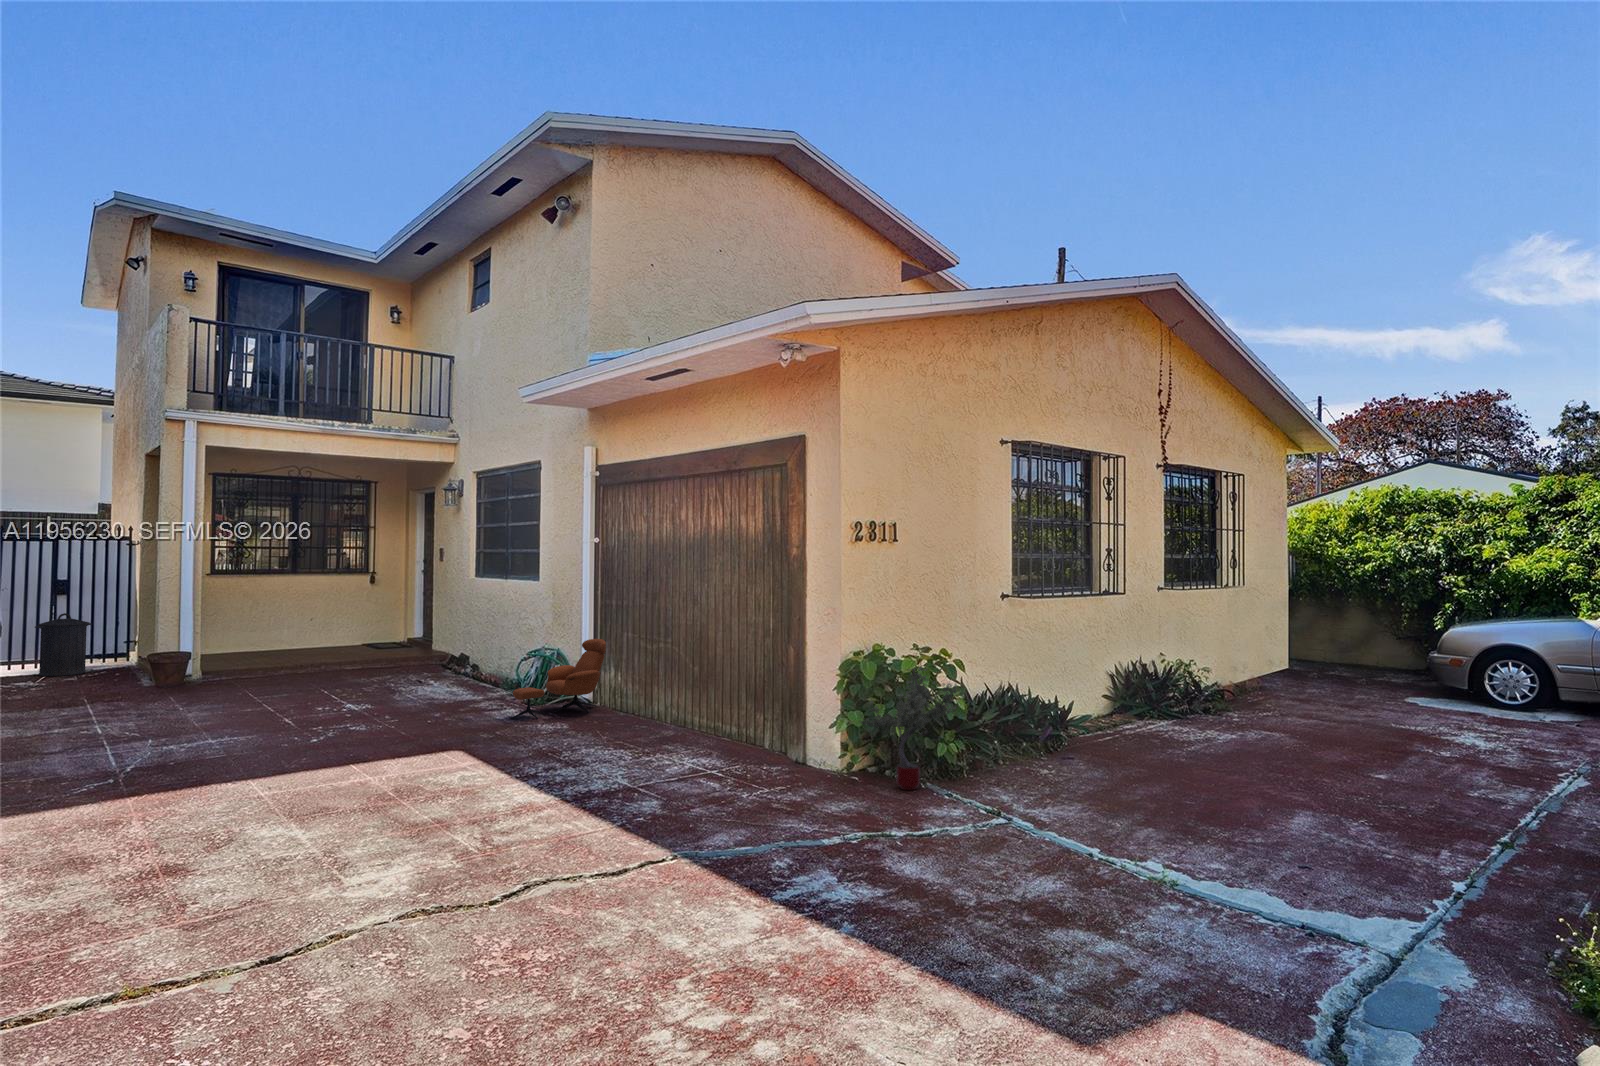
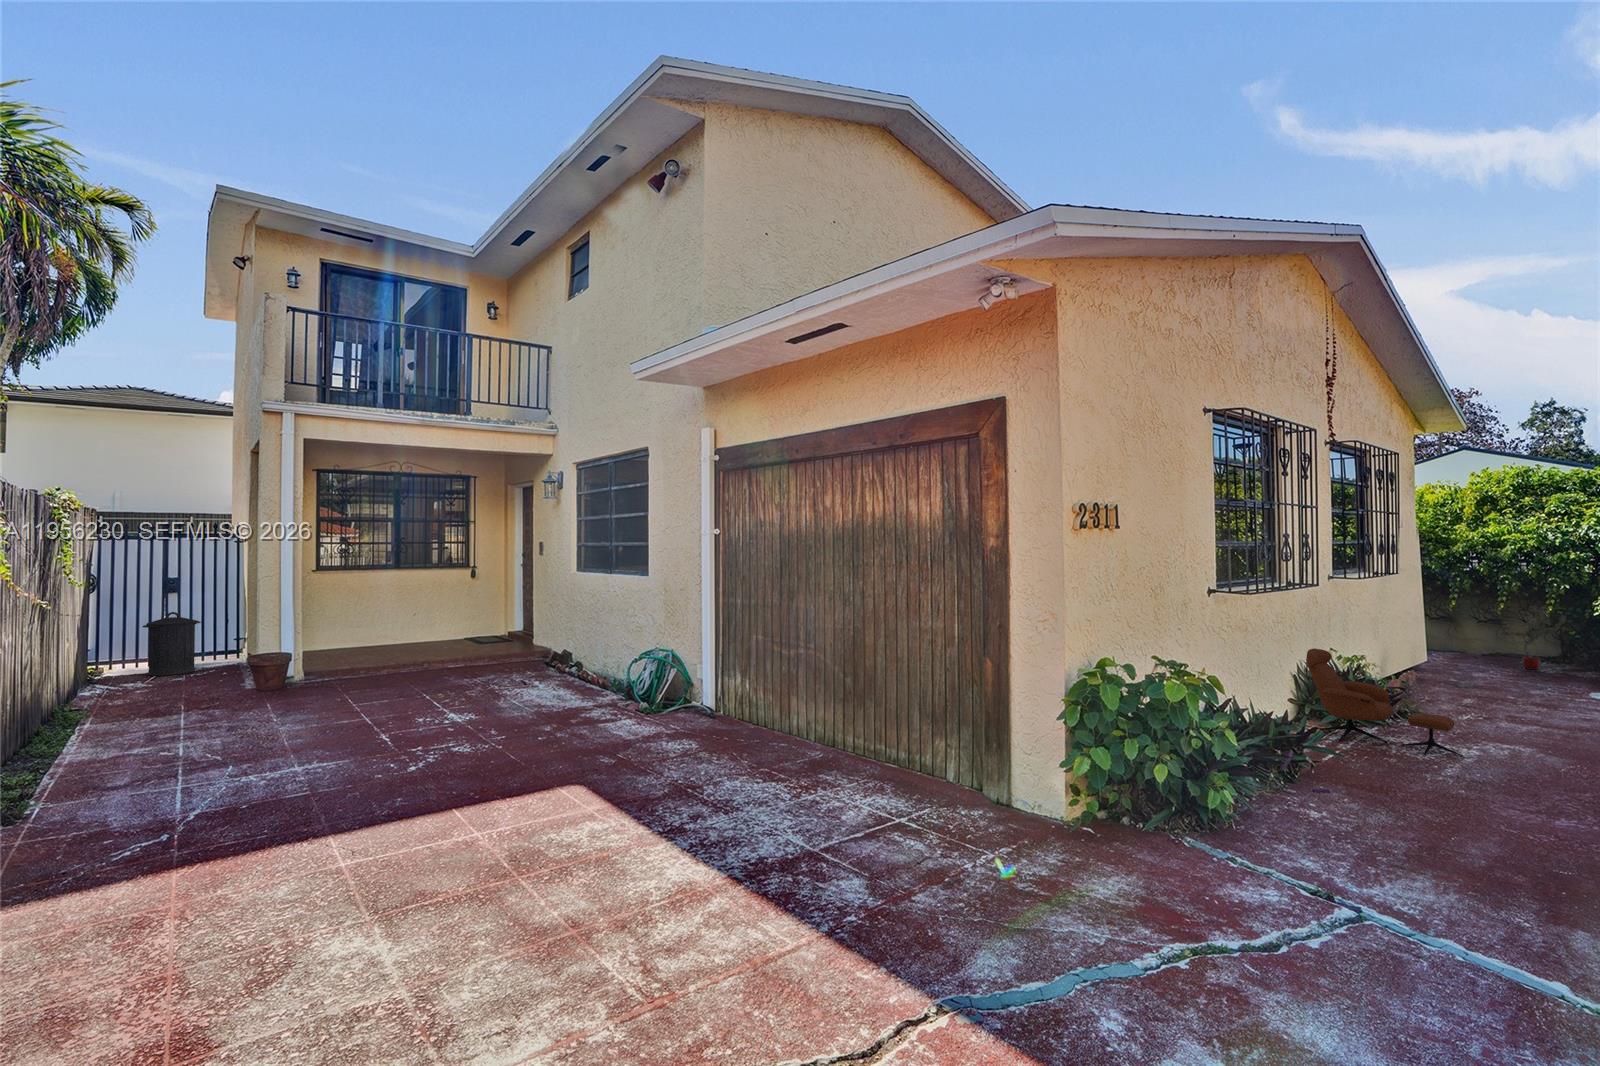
lounge chair: present [511,639,606,719] -> present [1306,648,1463,756]
potted tree: present [860,667,956,790] -> present [1496,607,1566,670]

